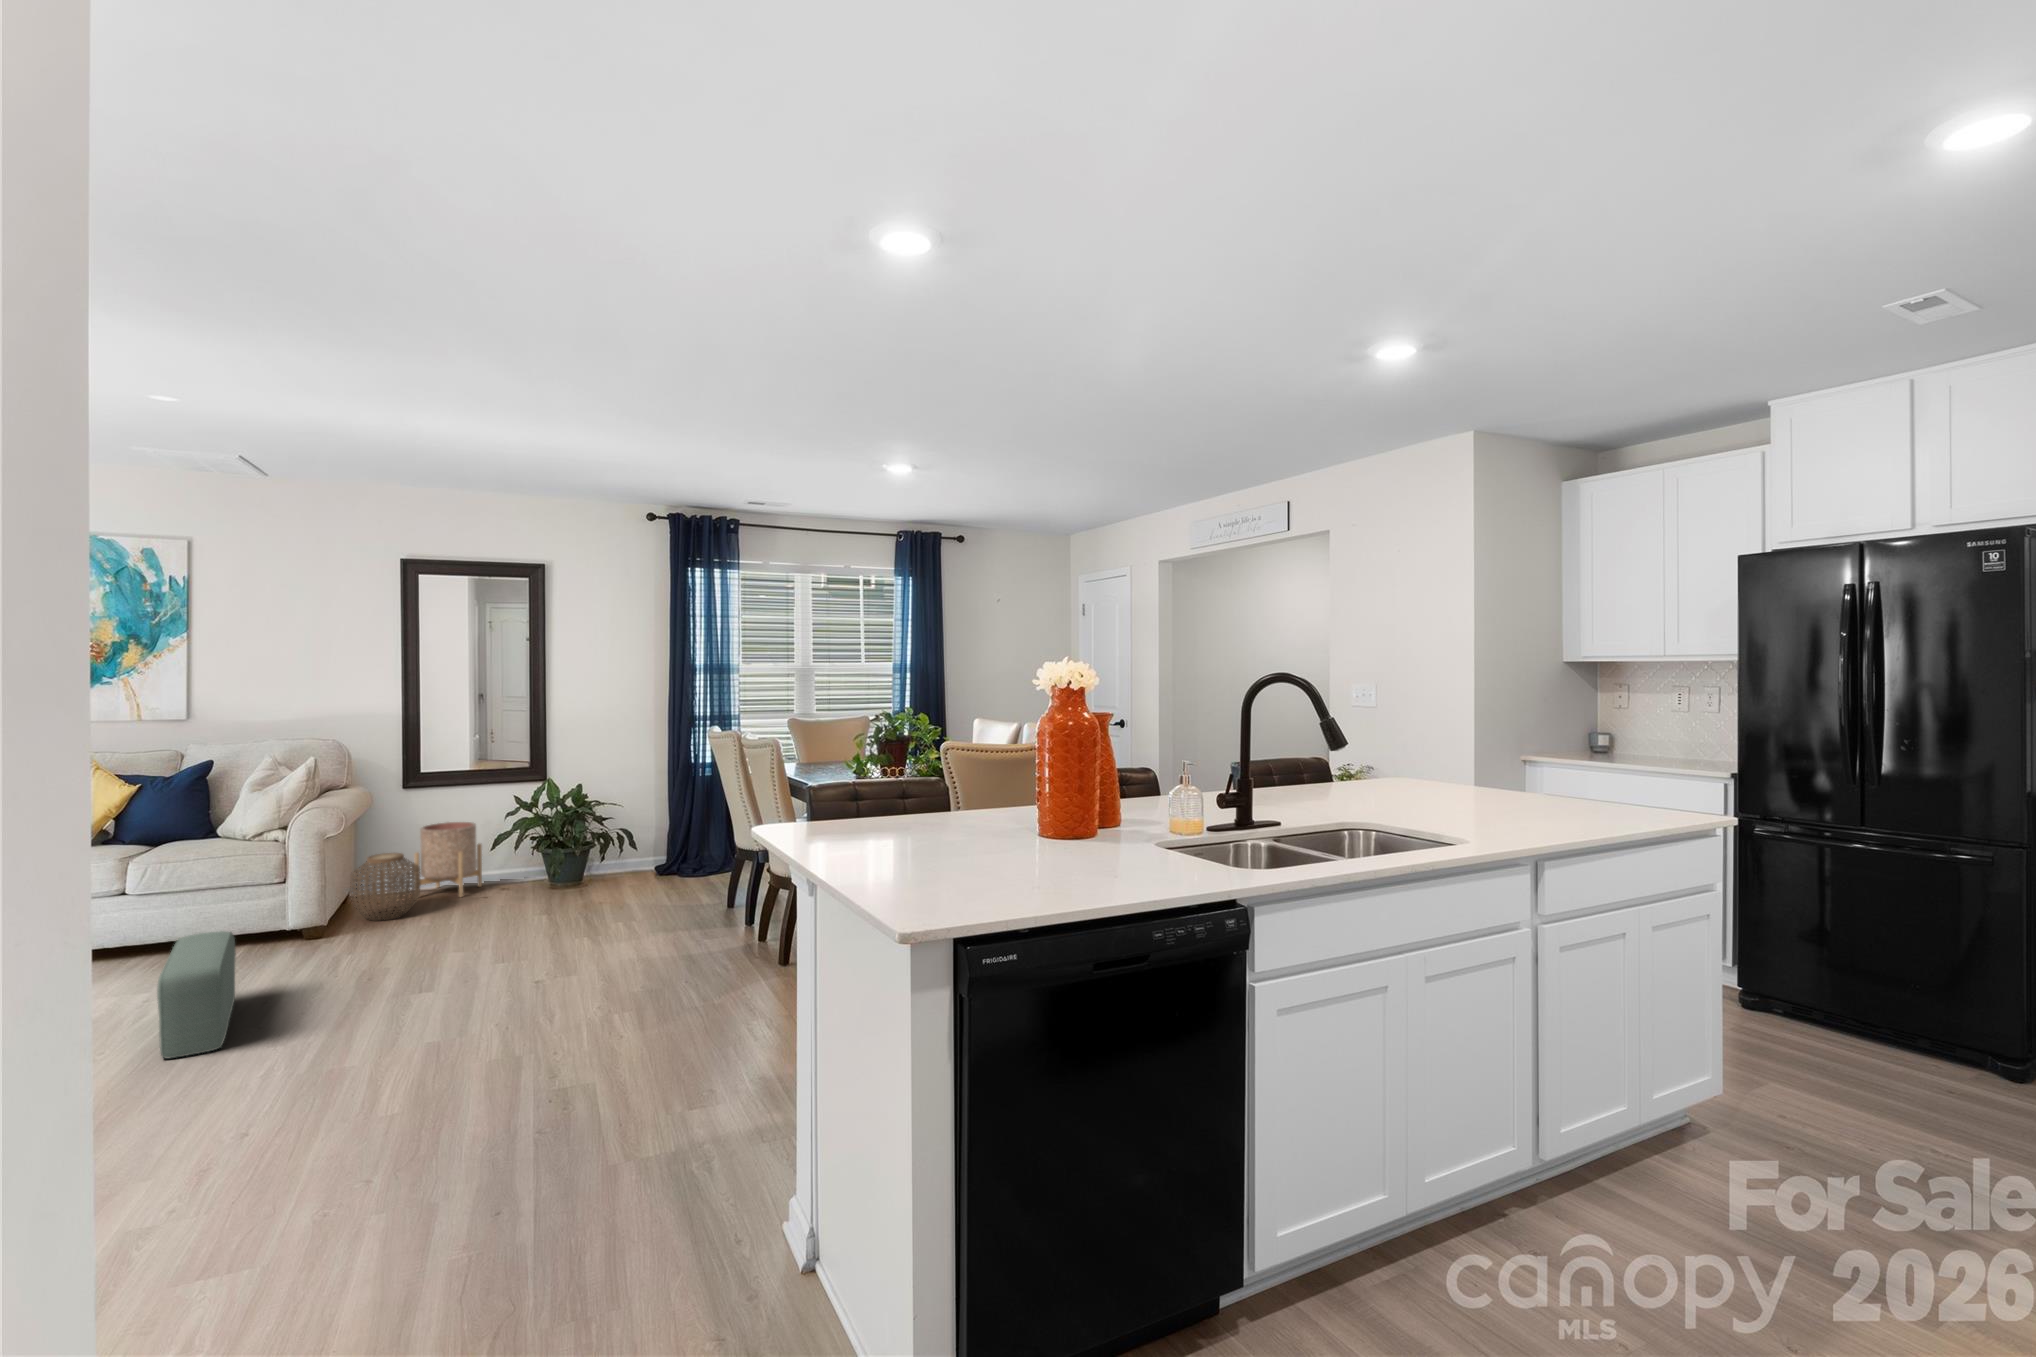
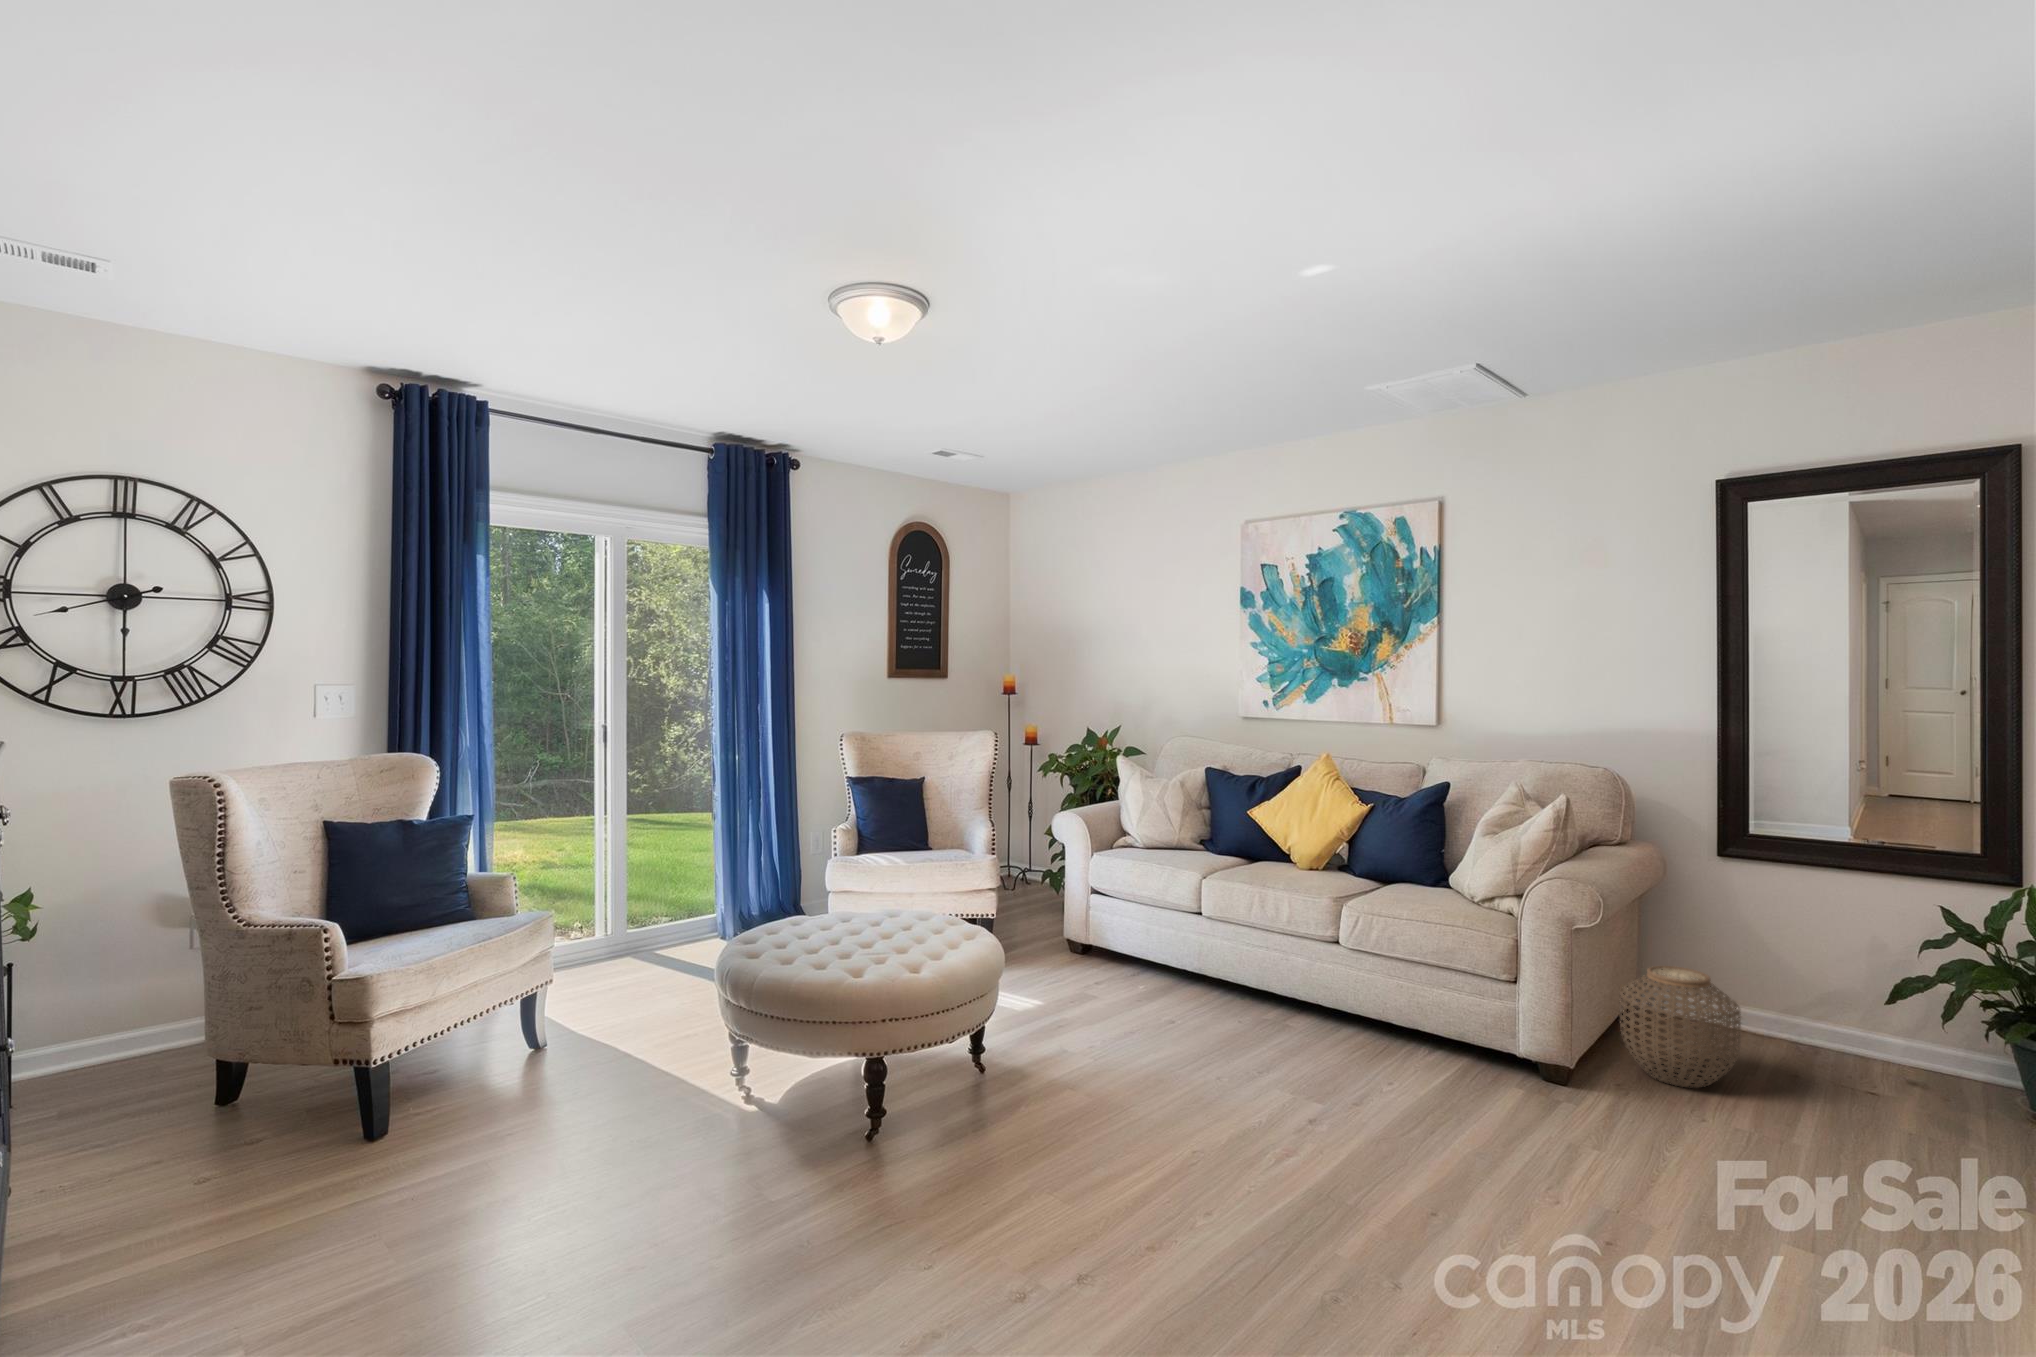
planter: present [414,822,482,897] -> none [1734,929,1867,1080]
pouf: present [157,931,236,1059] -> none [1259,1049,1403,1292]

